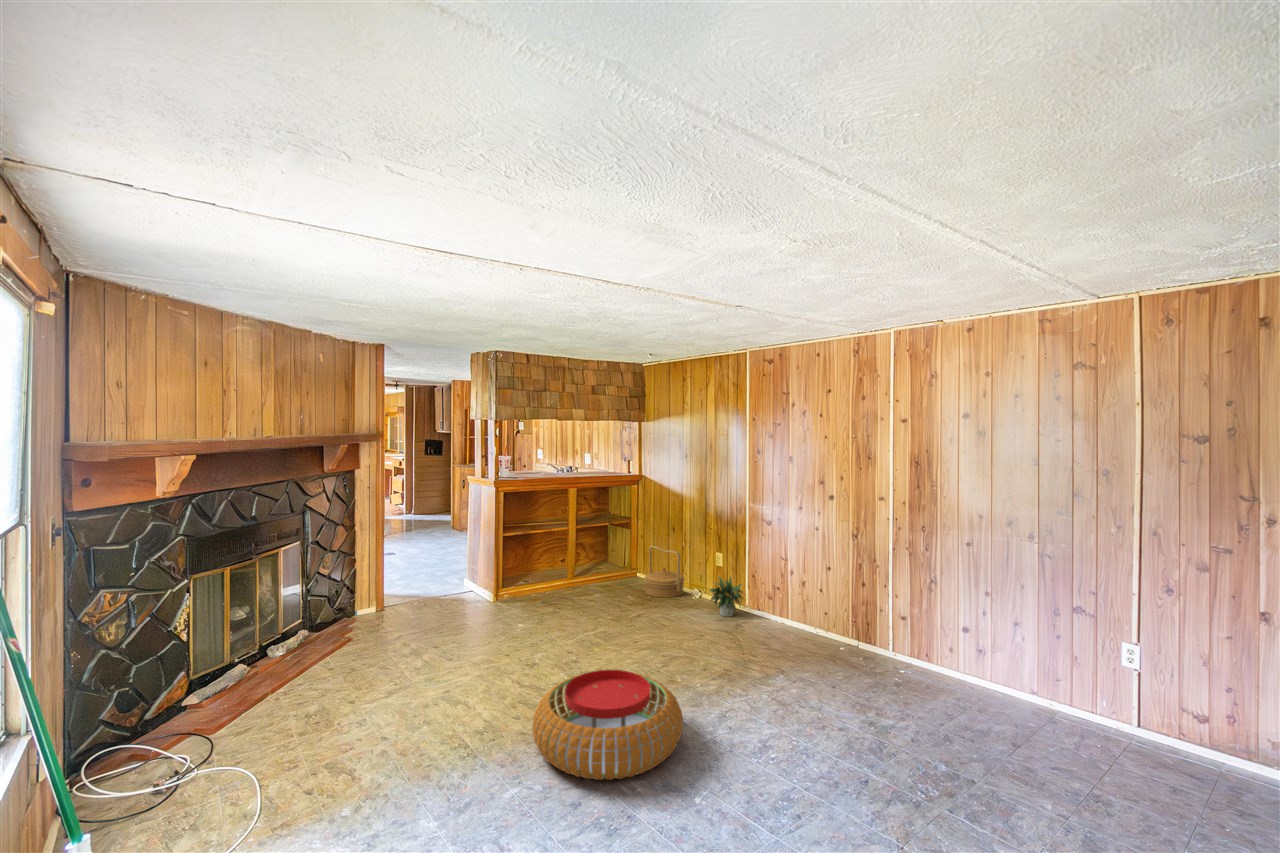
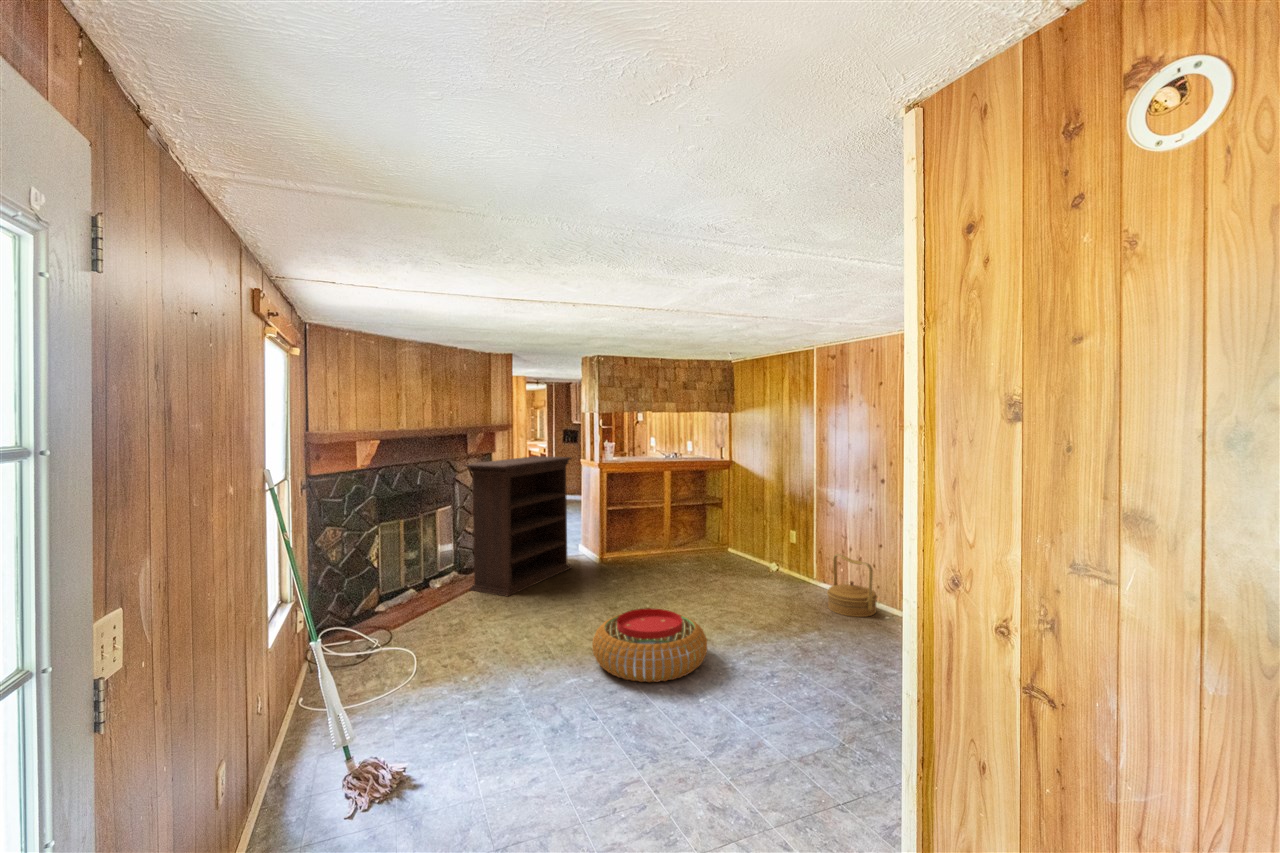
bookshelf: none [323,473,464,660] -> present [465,456,571,597]
woven basket: present [644,546,684,598] -> present [827,554,877,617]
potted plant: present [710,576,743,617] -> none [776,551,813,587]

